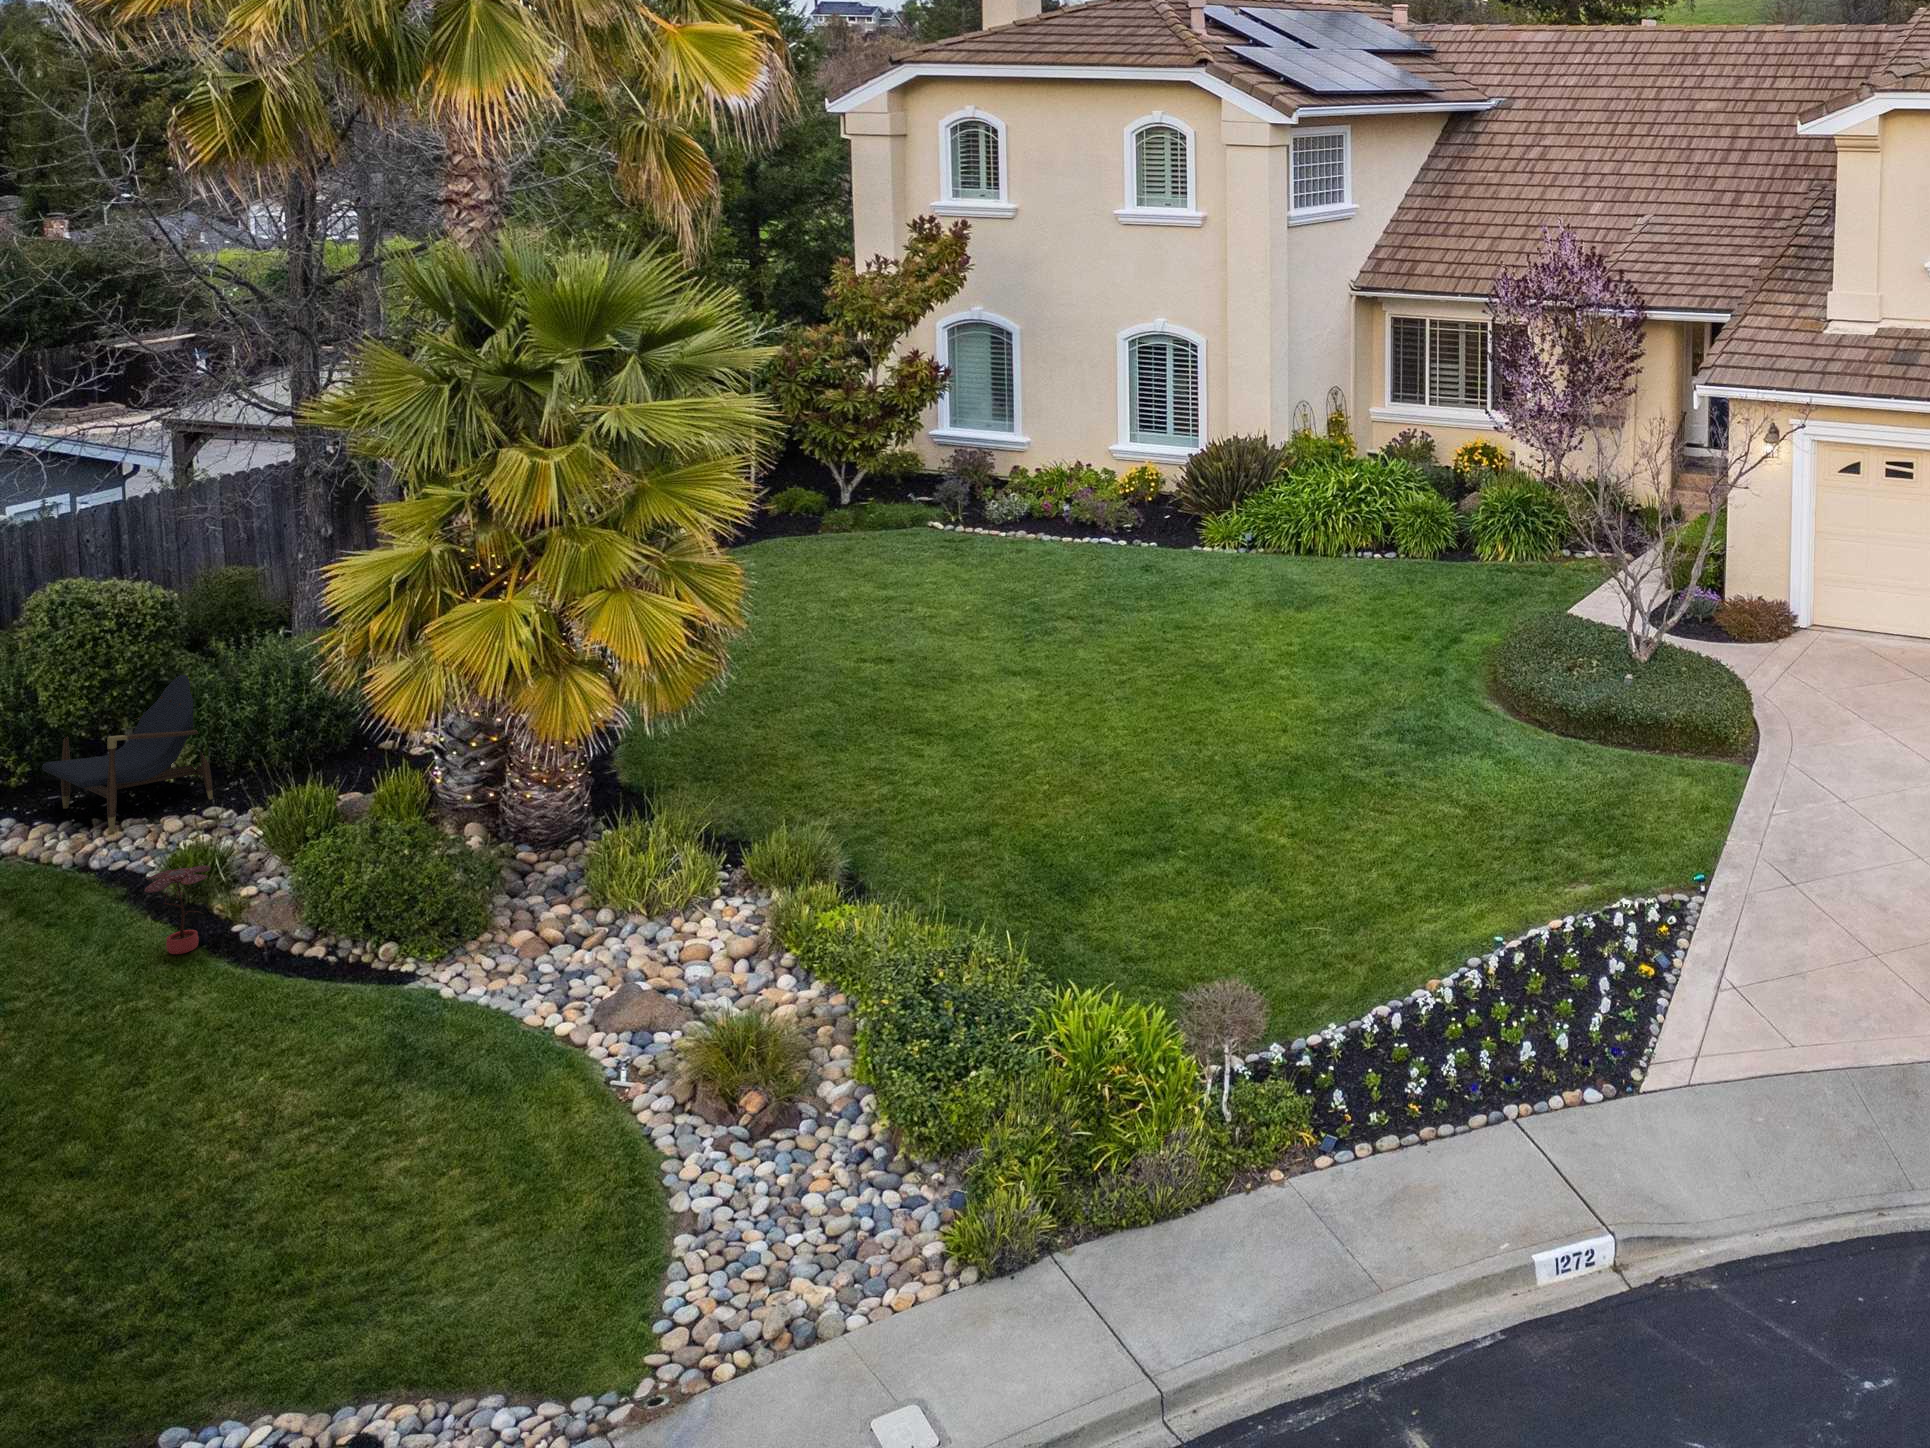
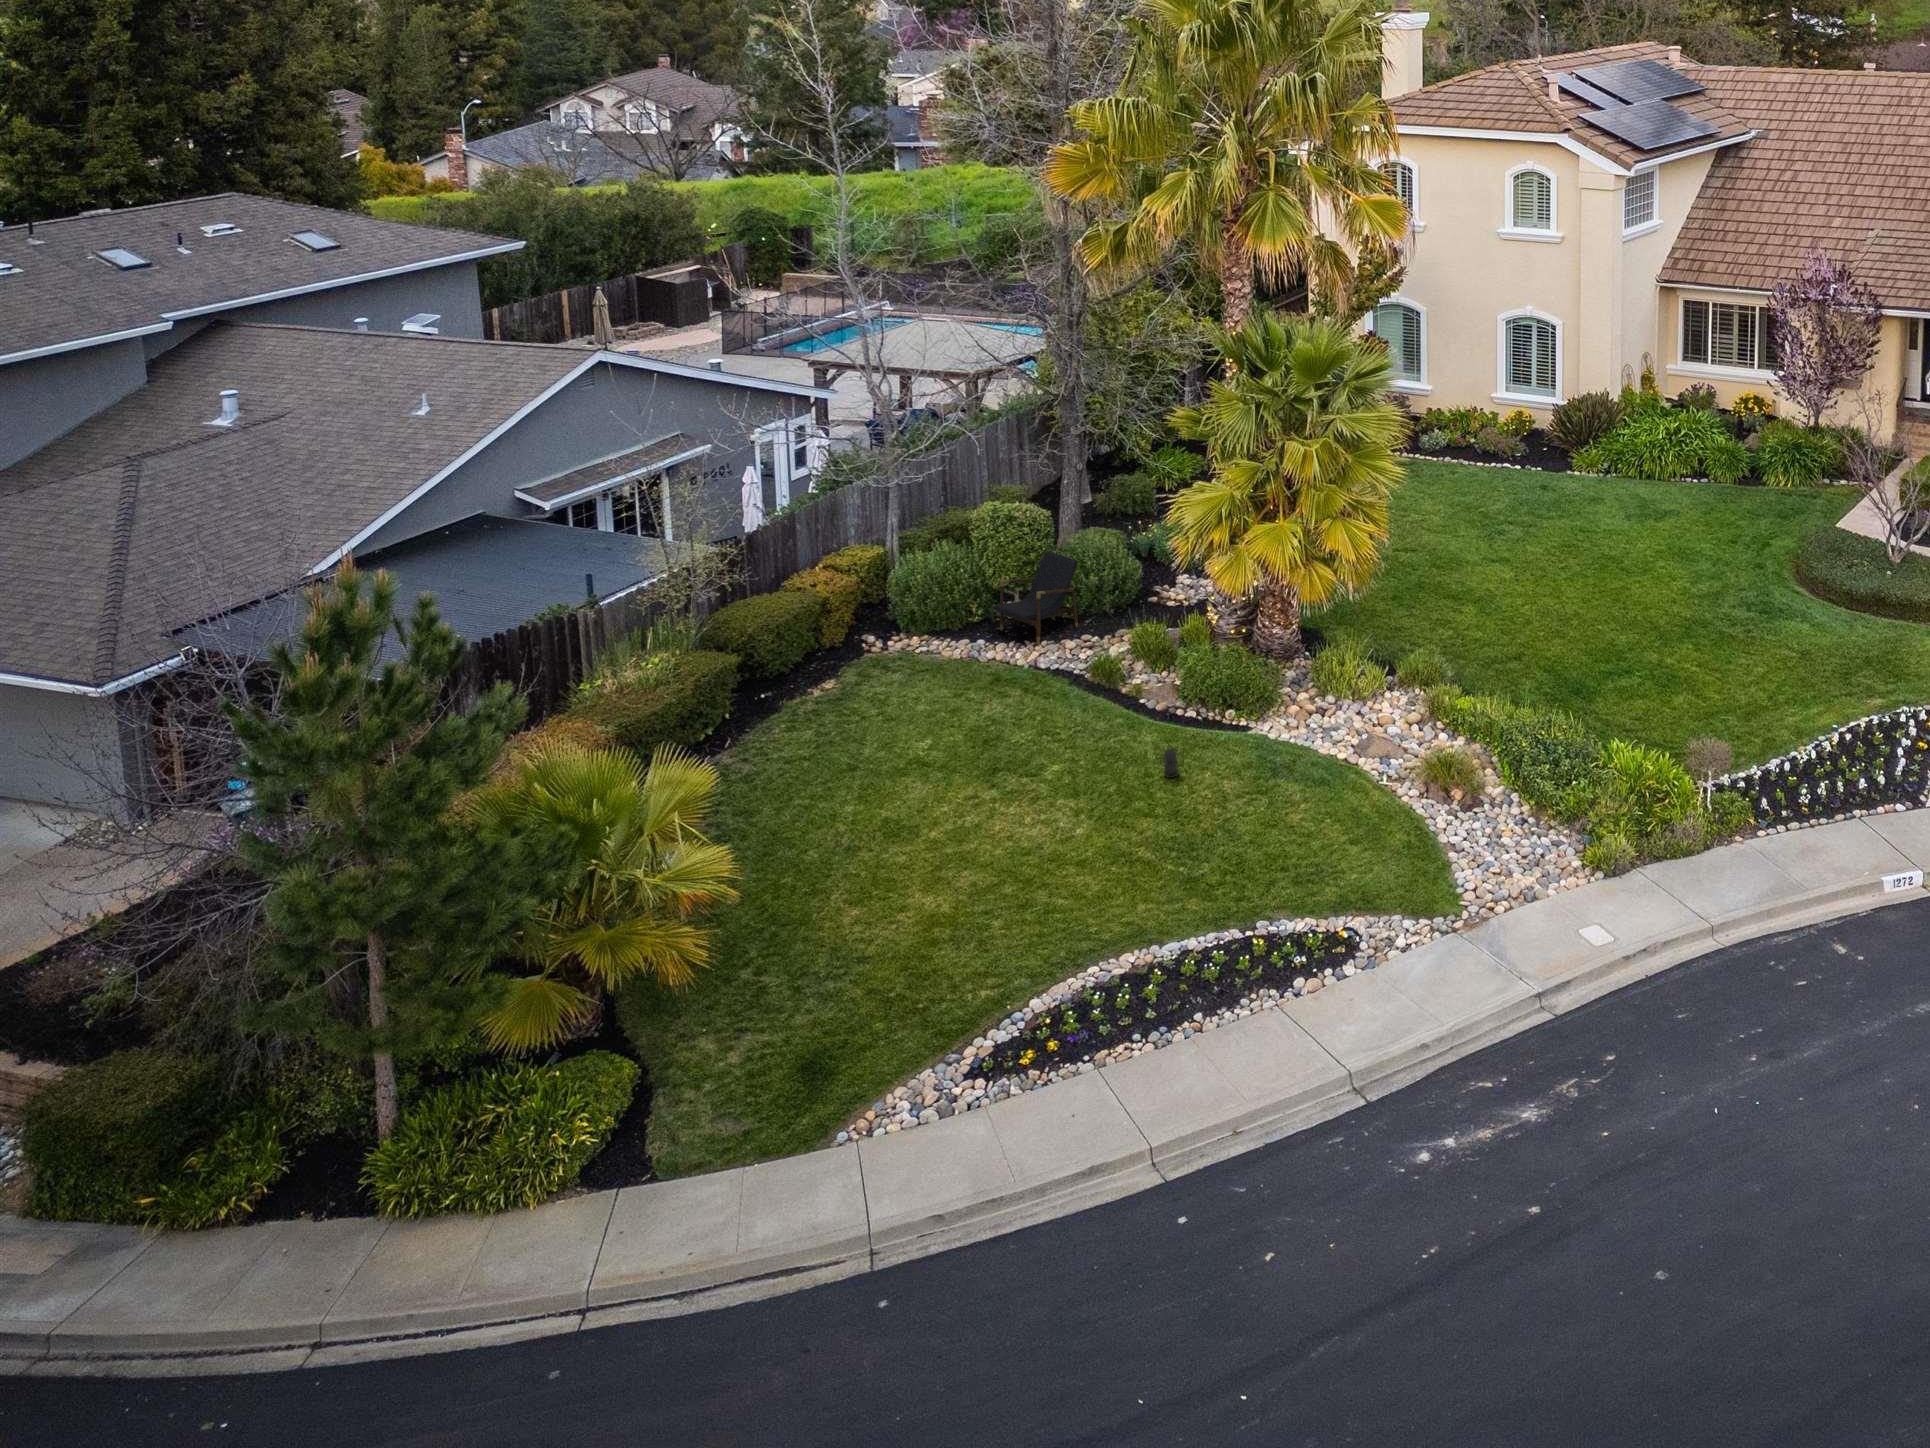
potted plant: present [144,865,211,954] -> none [1105,665,1137,712]
watering can: none [143,1016,212,1090] -> present [1163,748,1186,778]

